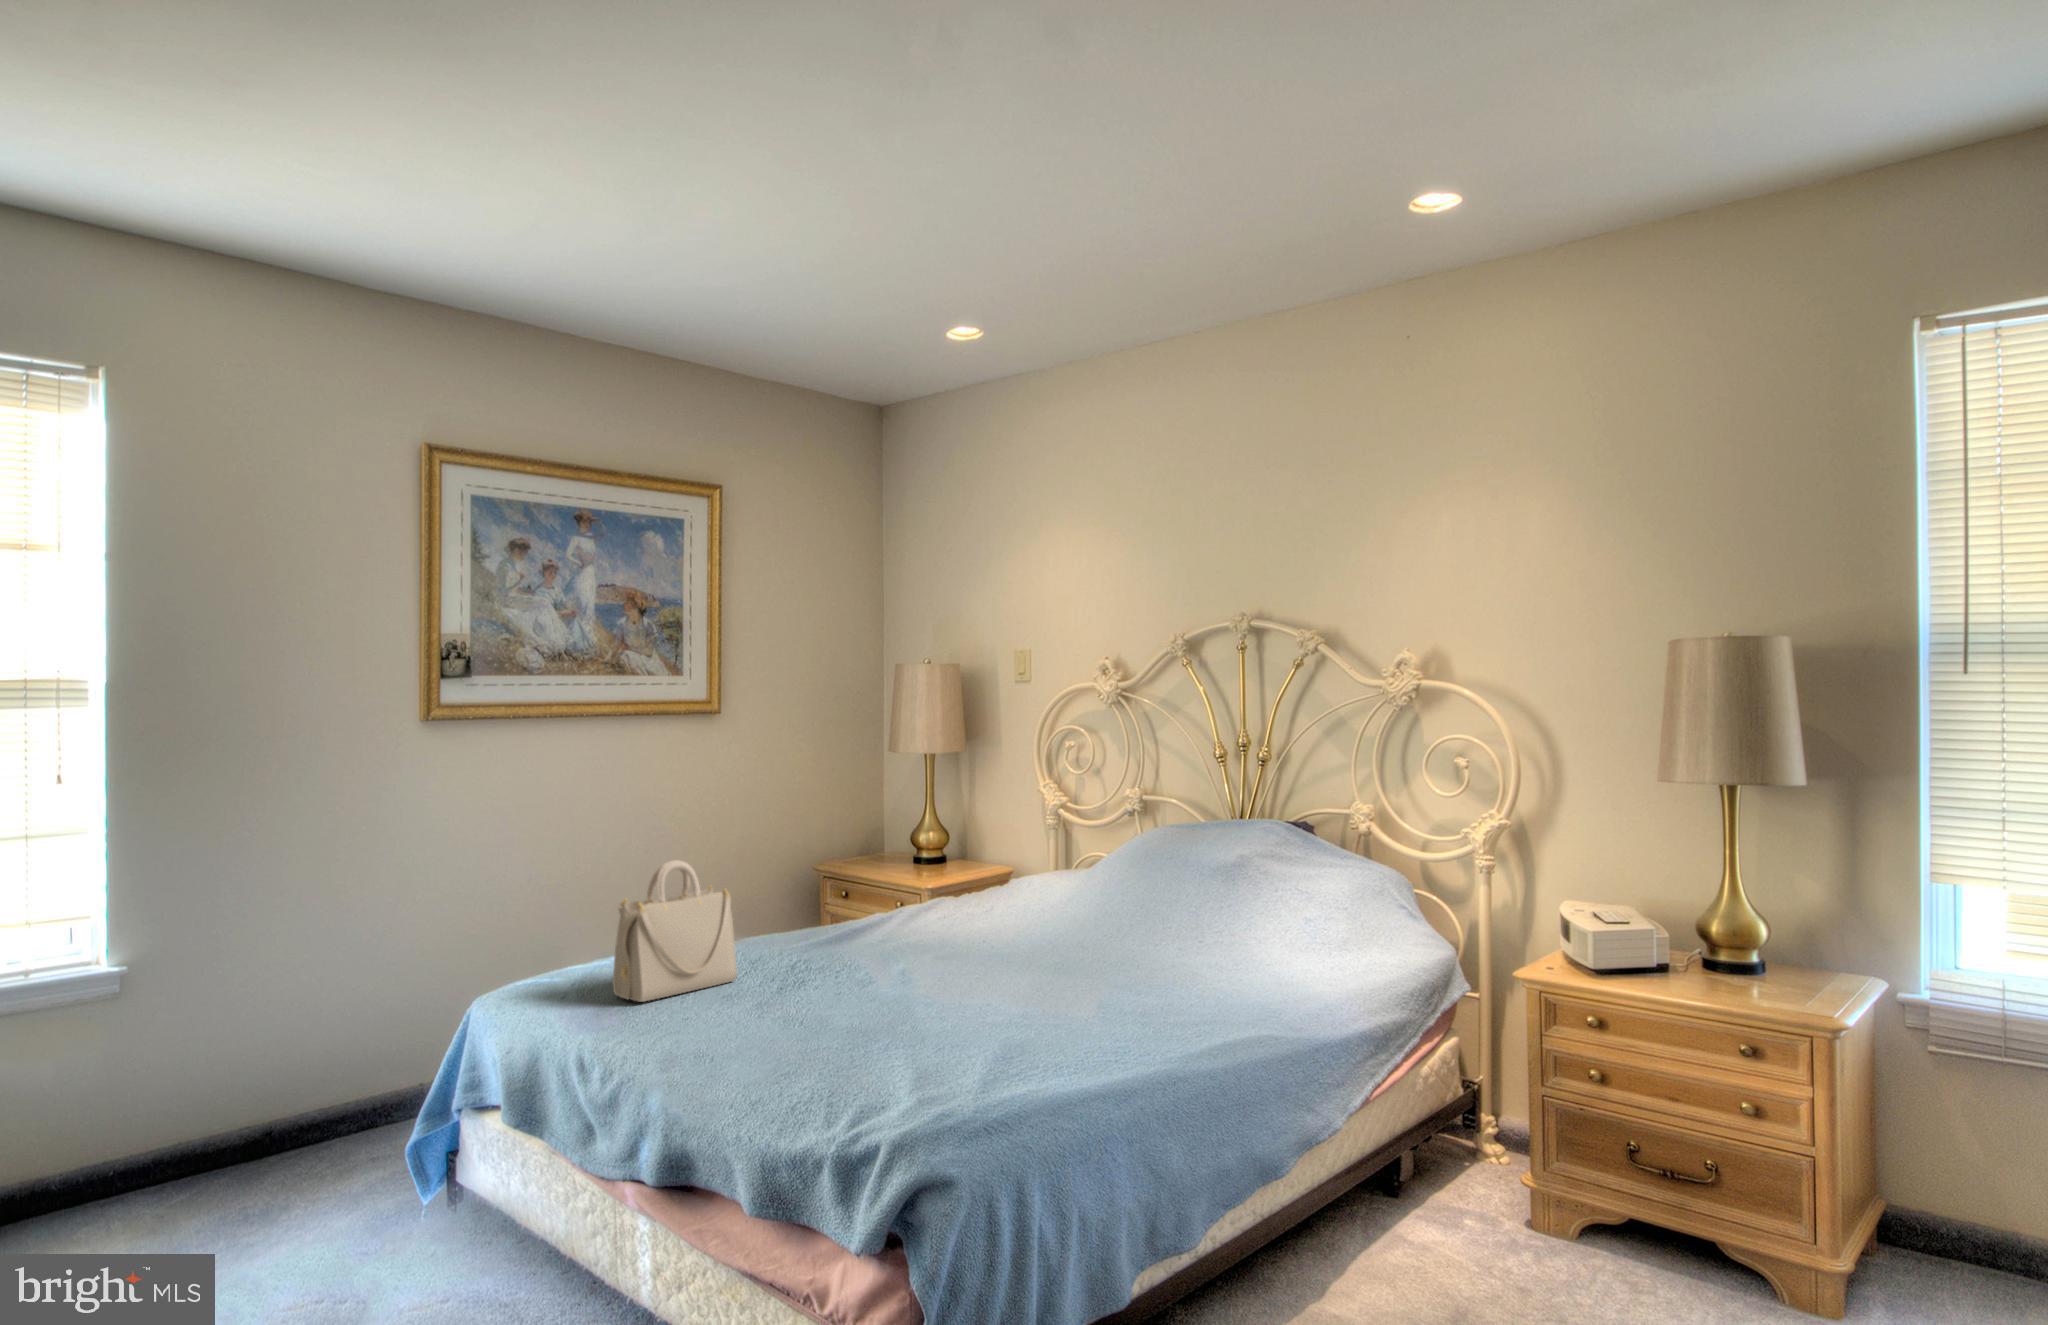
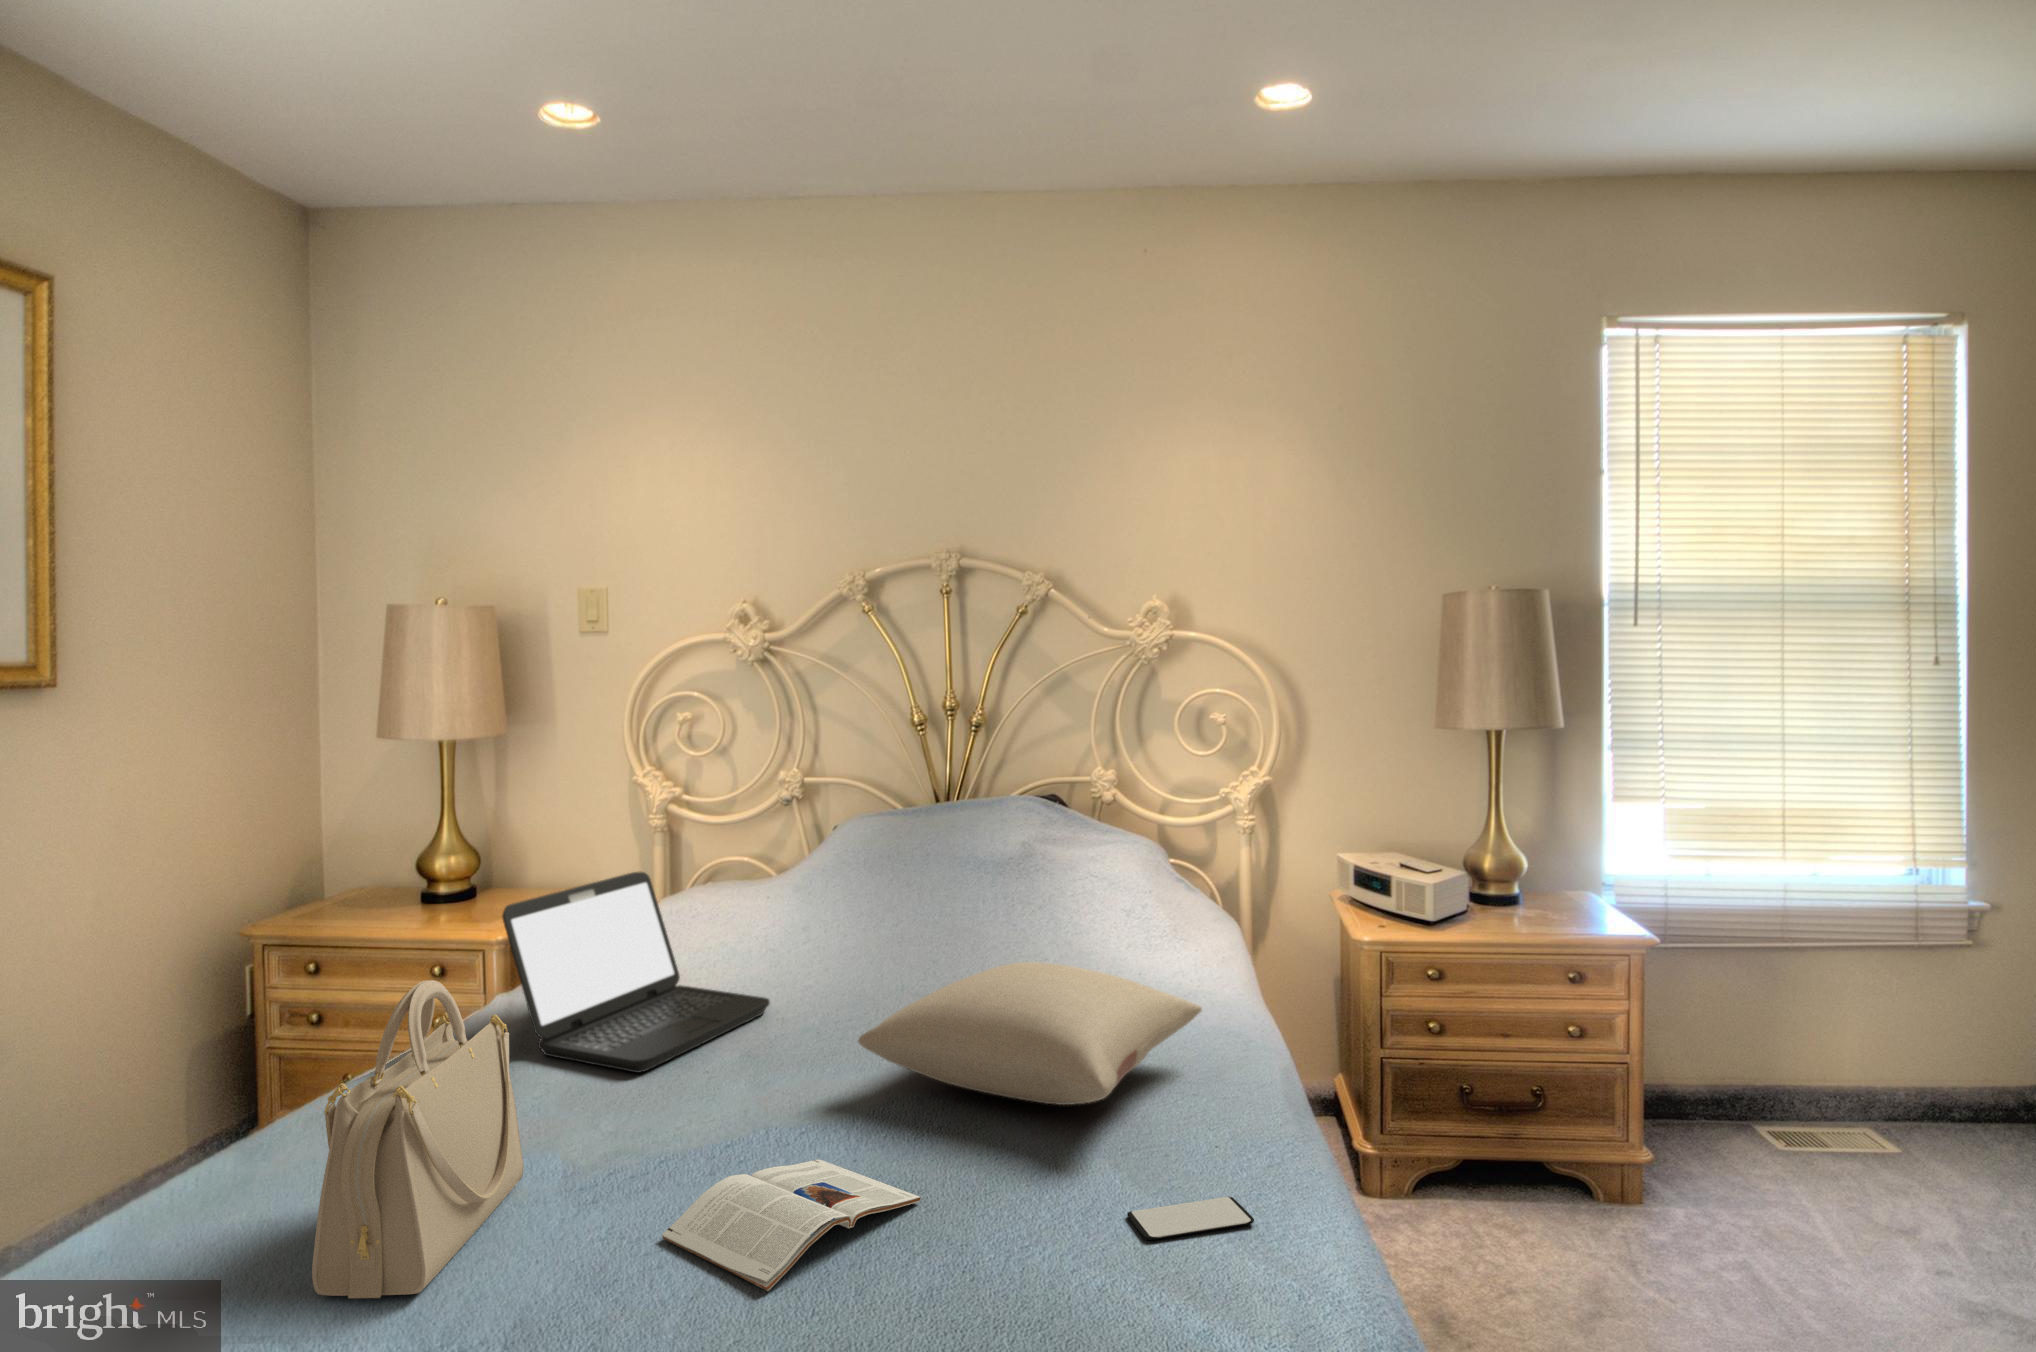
laptop: none [825,842,978,955] -> present [502,872,770,1073]
pillow: none [935,920,1164,1007] -> present [858,962,1202,1105]
magazine: none [745,991,868,1035] -> present [662,1159,921,1291]
smartphone: none [929,1055,1009,1075] -> present [1127,1197,1254,1240]

